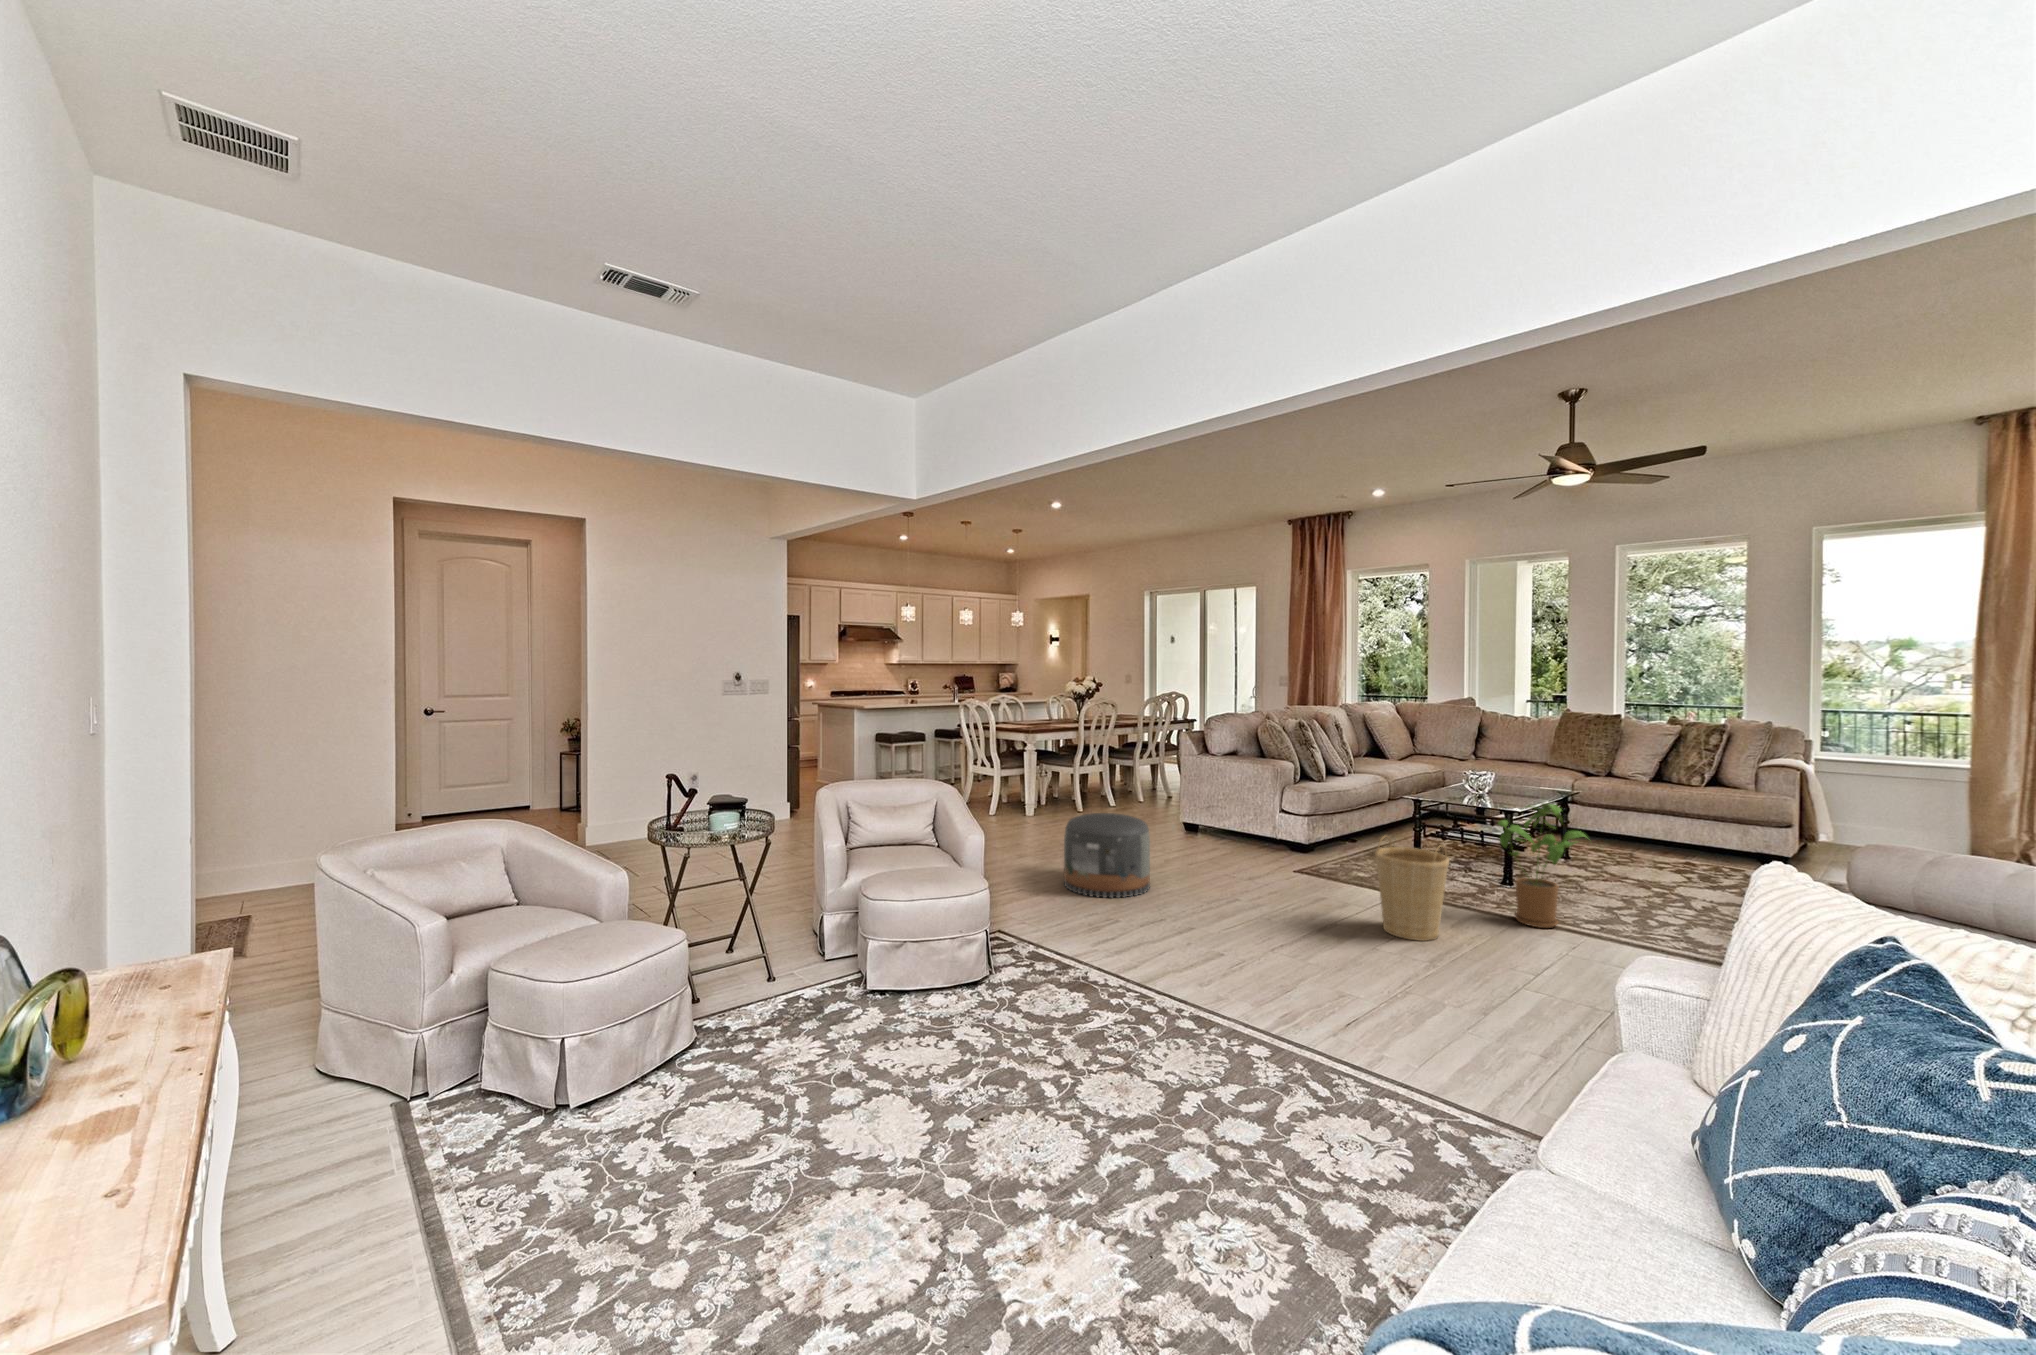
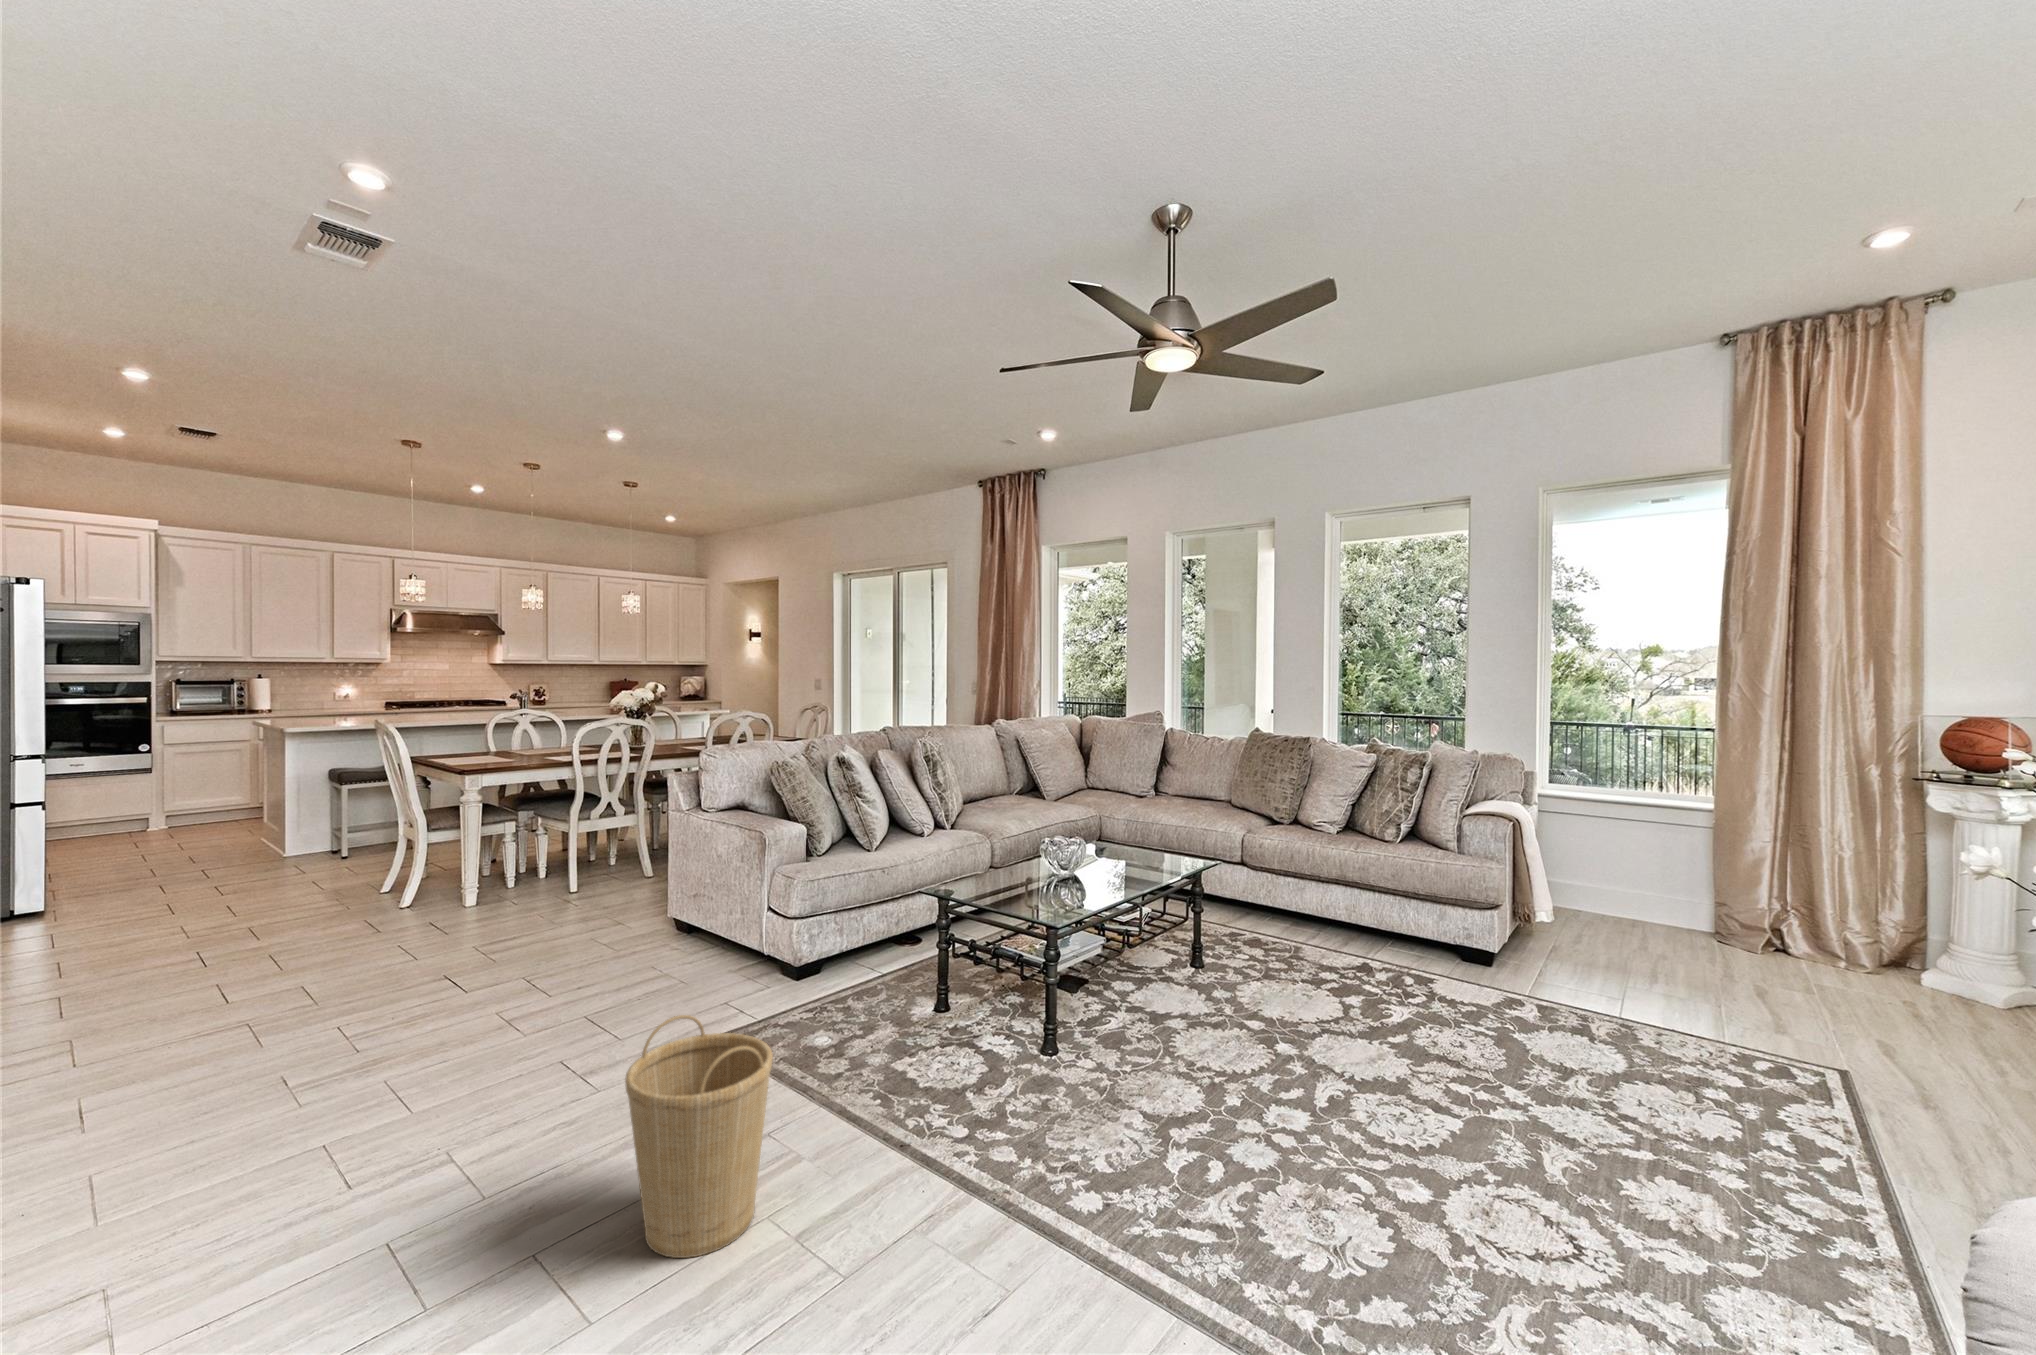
house plant: present [1498,803,1586,928] -> none [926,929,1068,1178]
pouf: present [1064,813,1150,898] -> none [158,947,383,1143]

